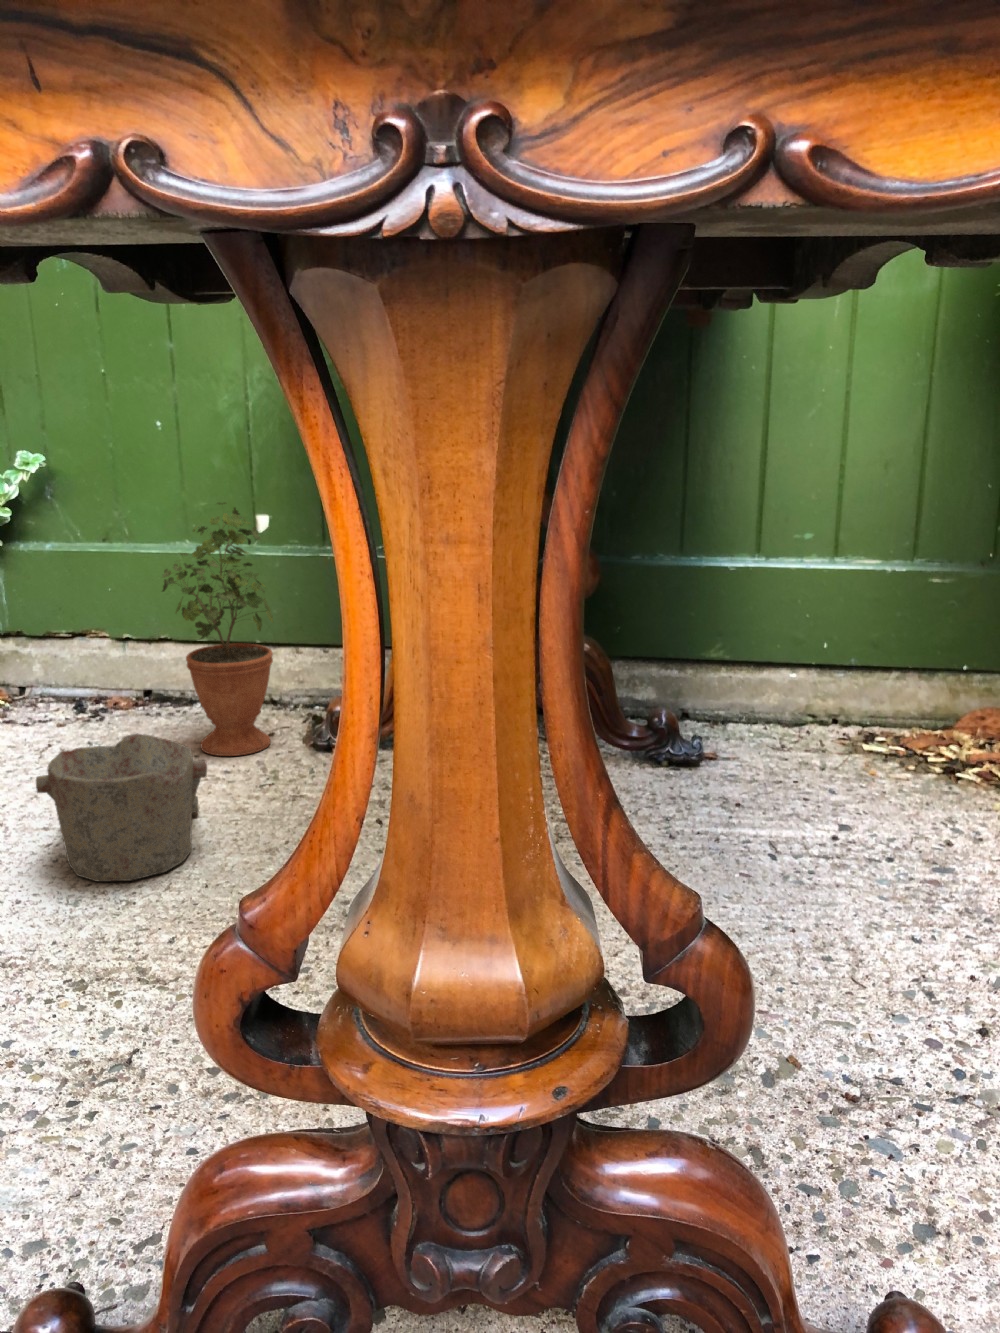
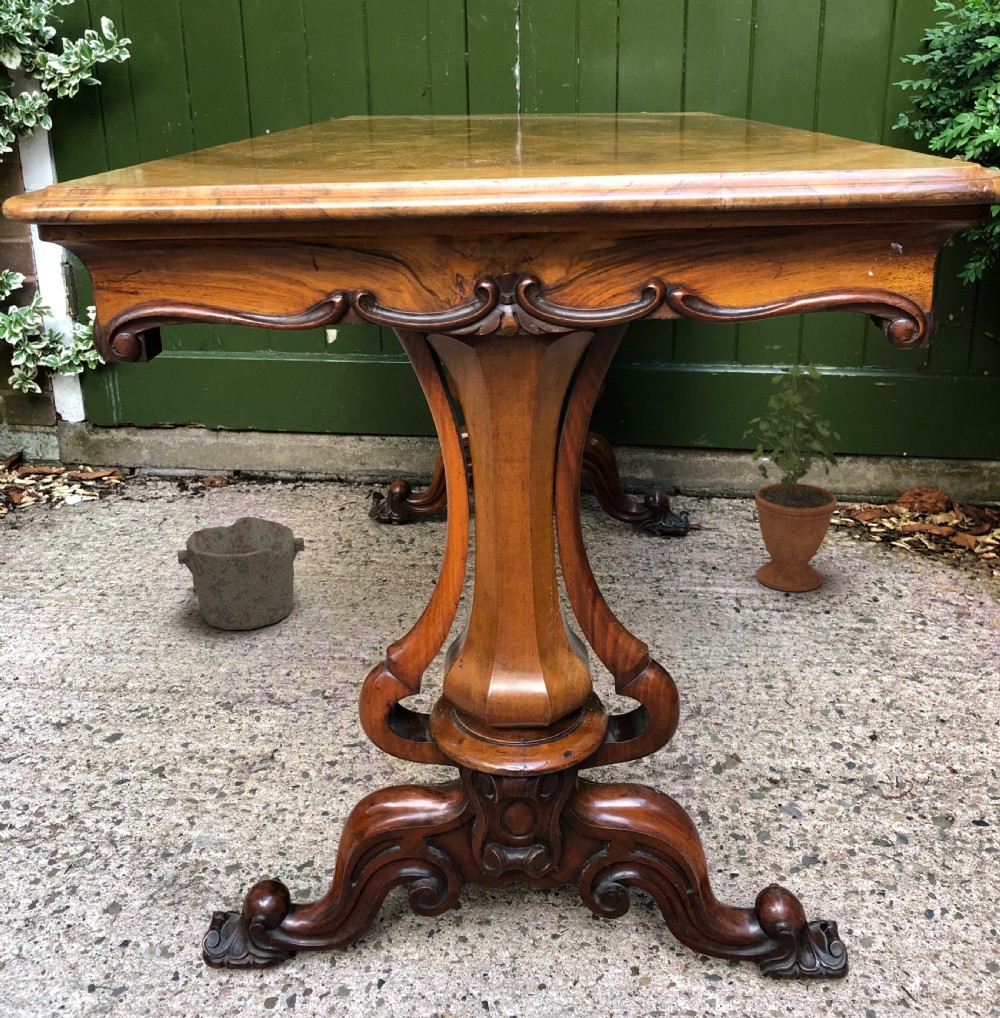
potted plant: present [162,503,273,756] -> present [743,354,841,591]

